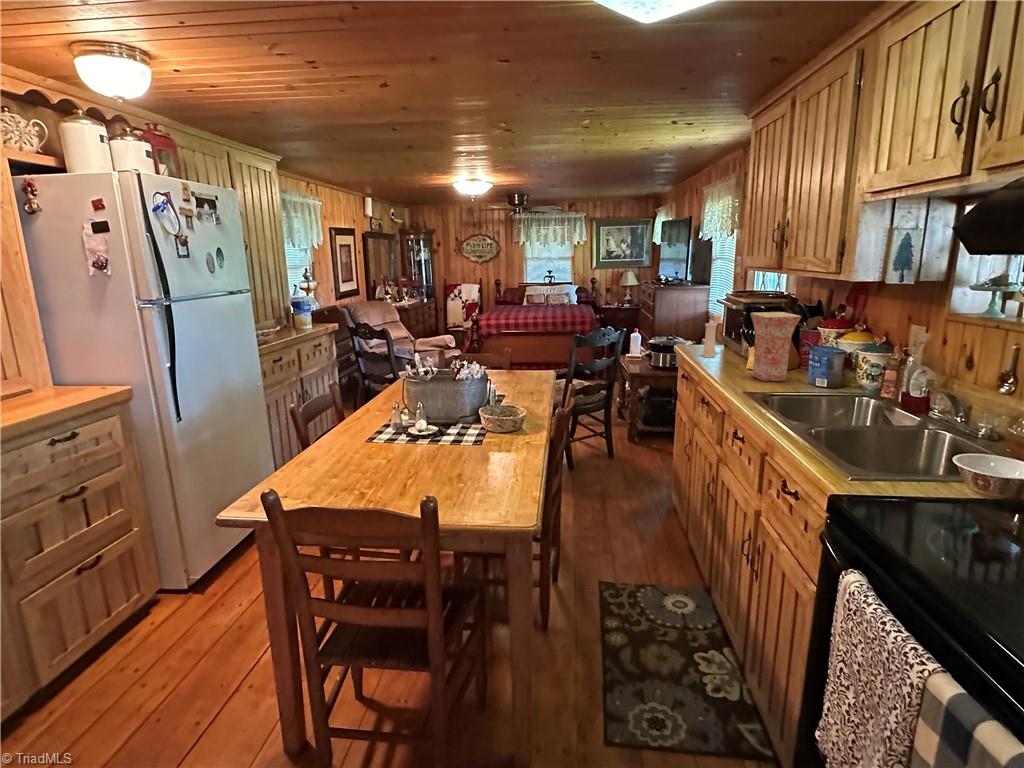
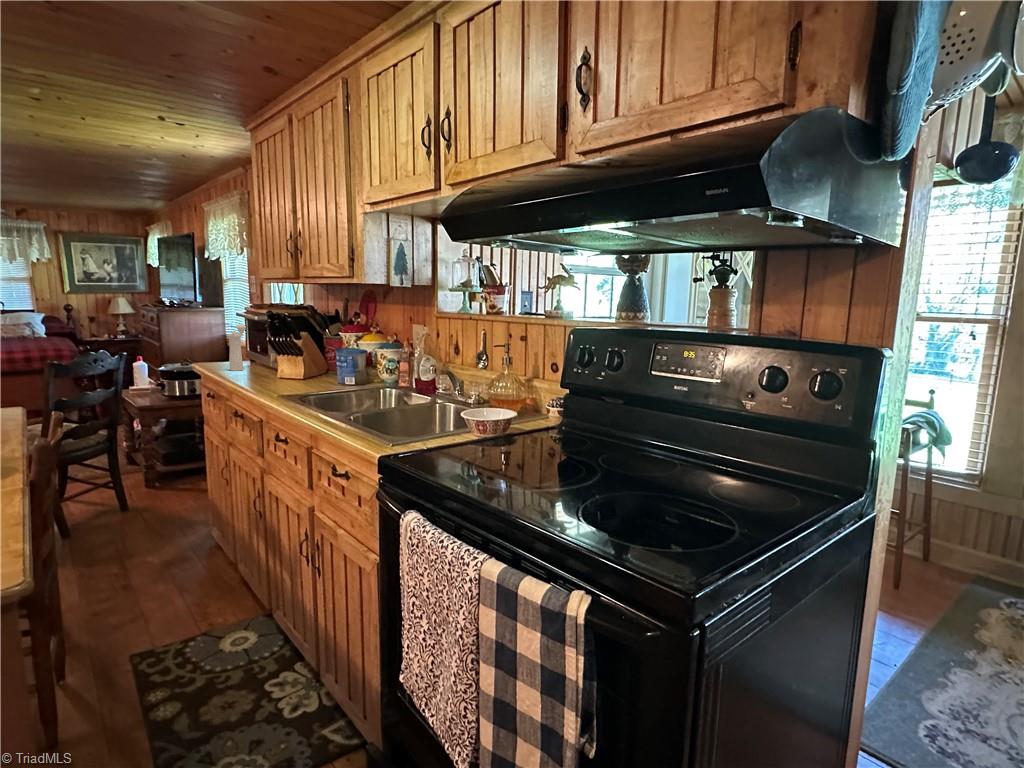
vase: present [751,312,801,381] -> none [276,317,325,384]

